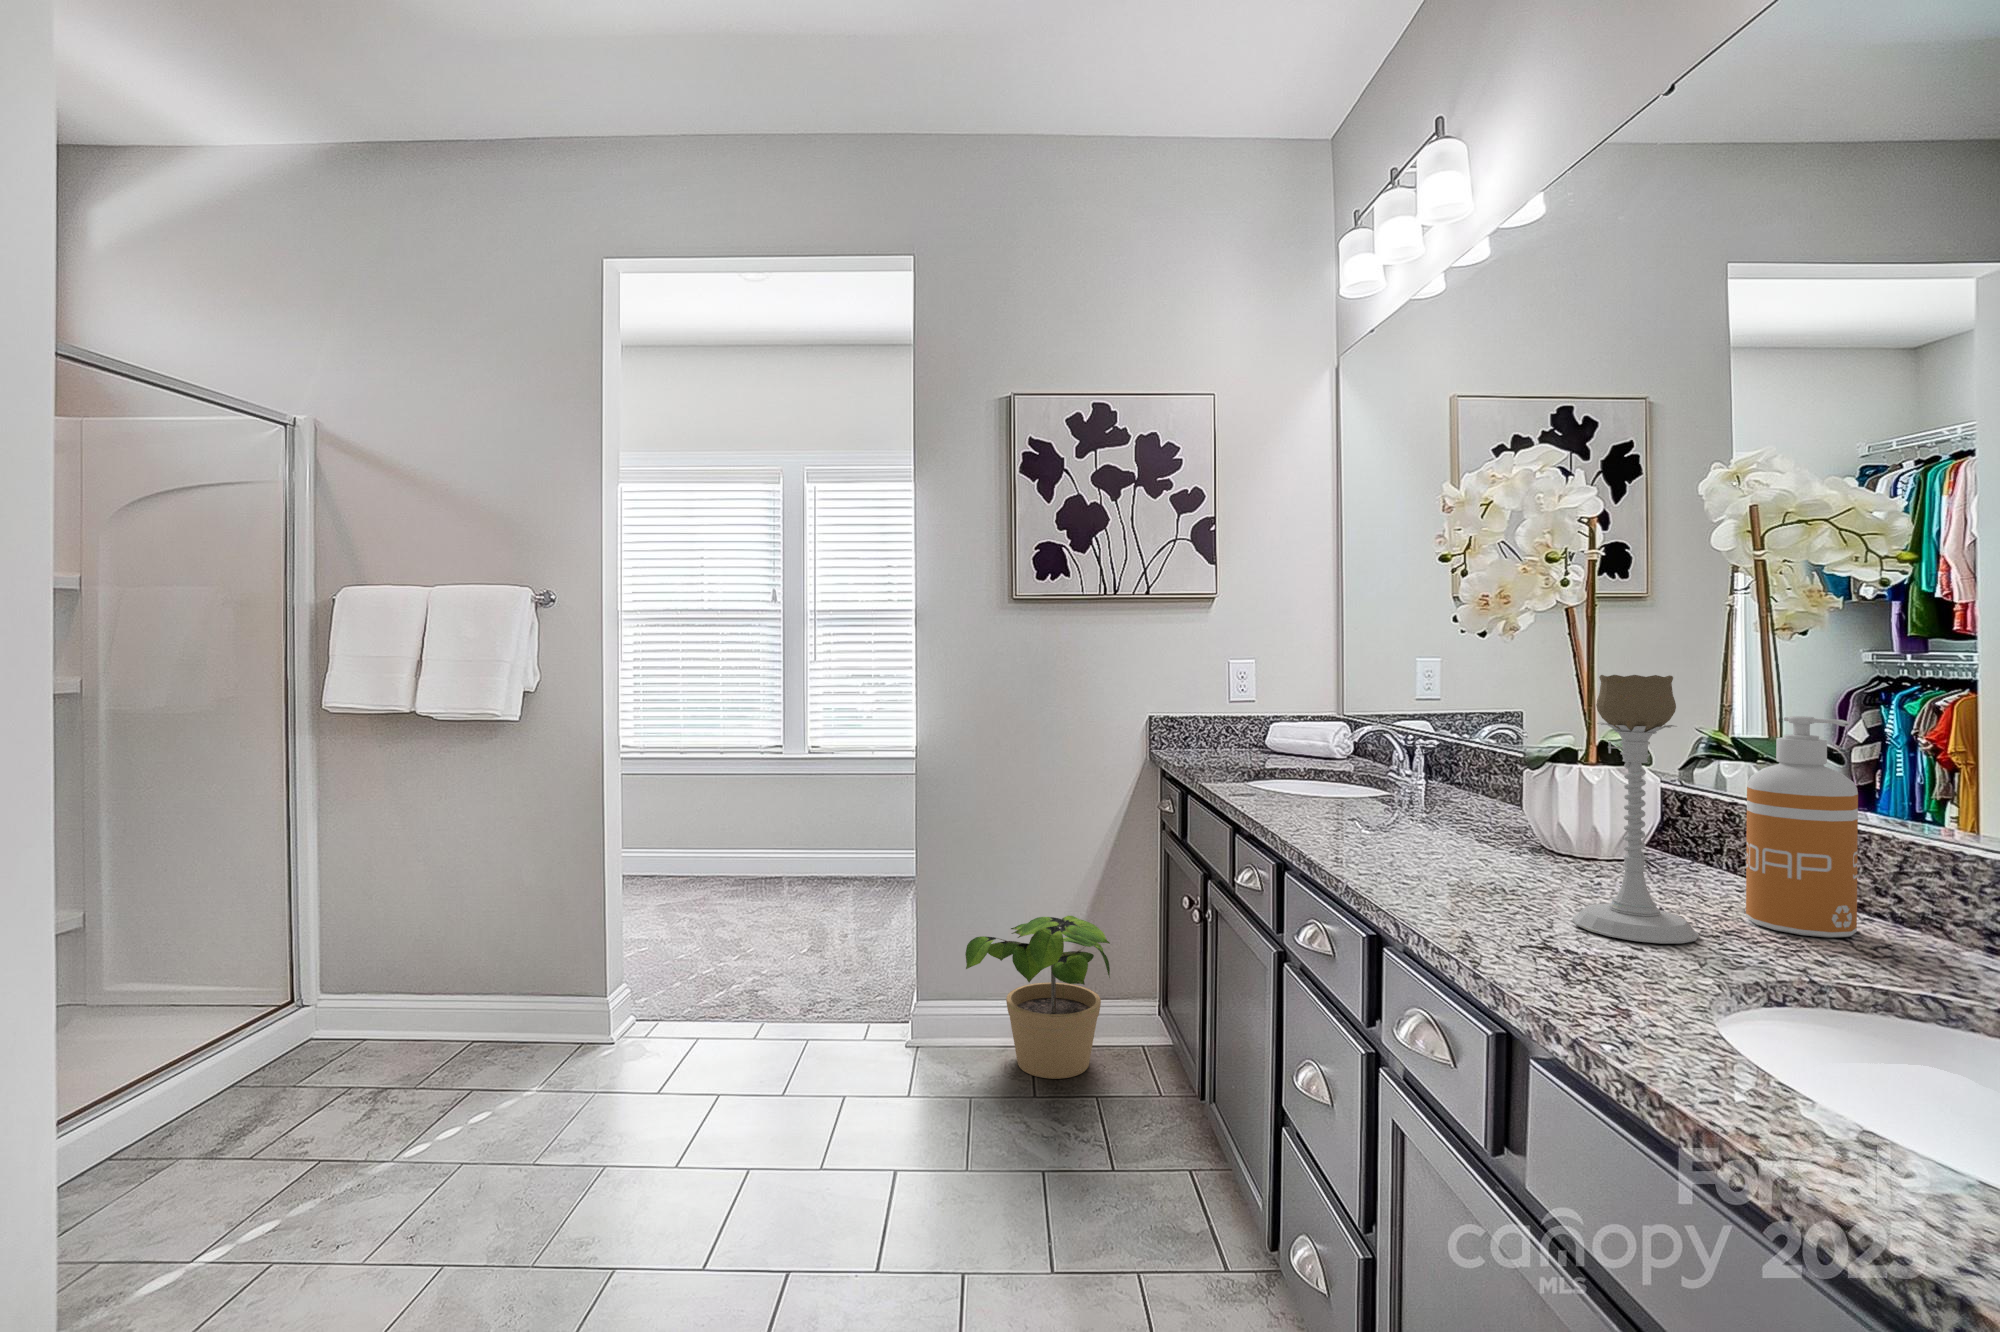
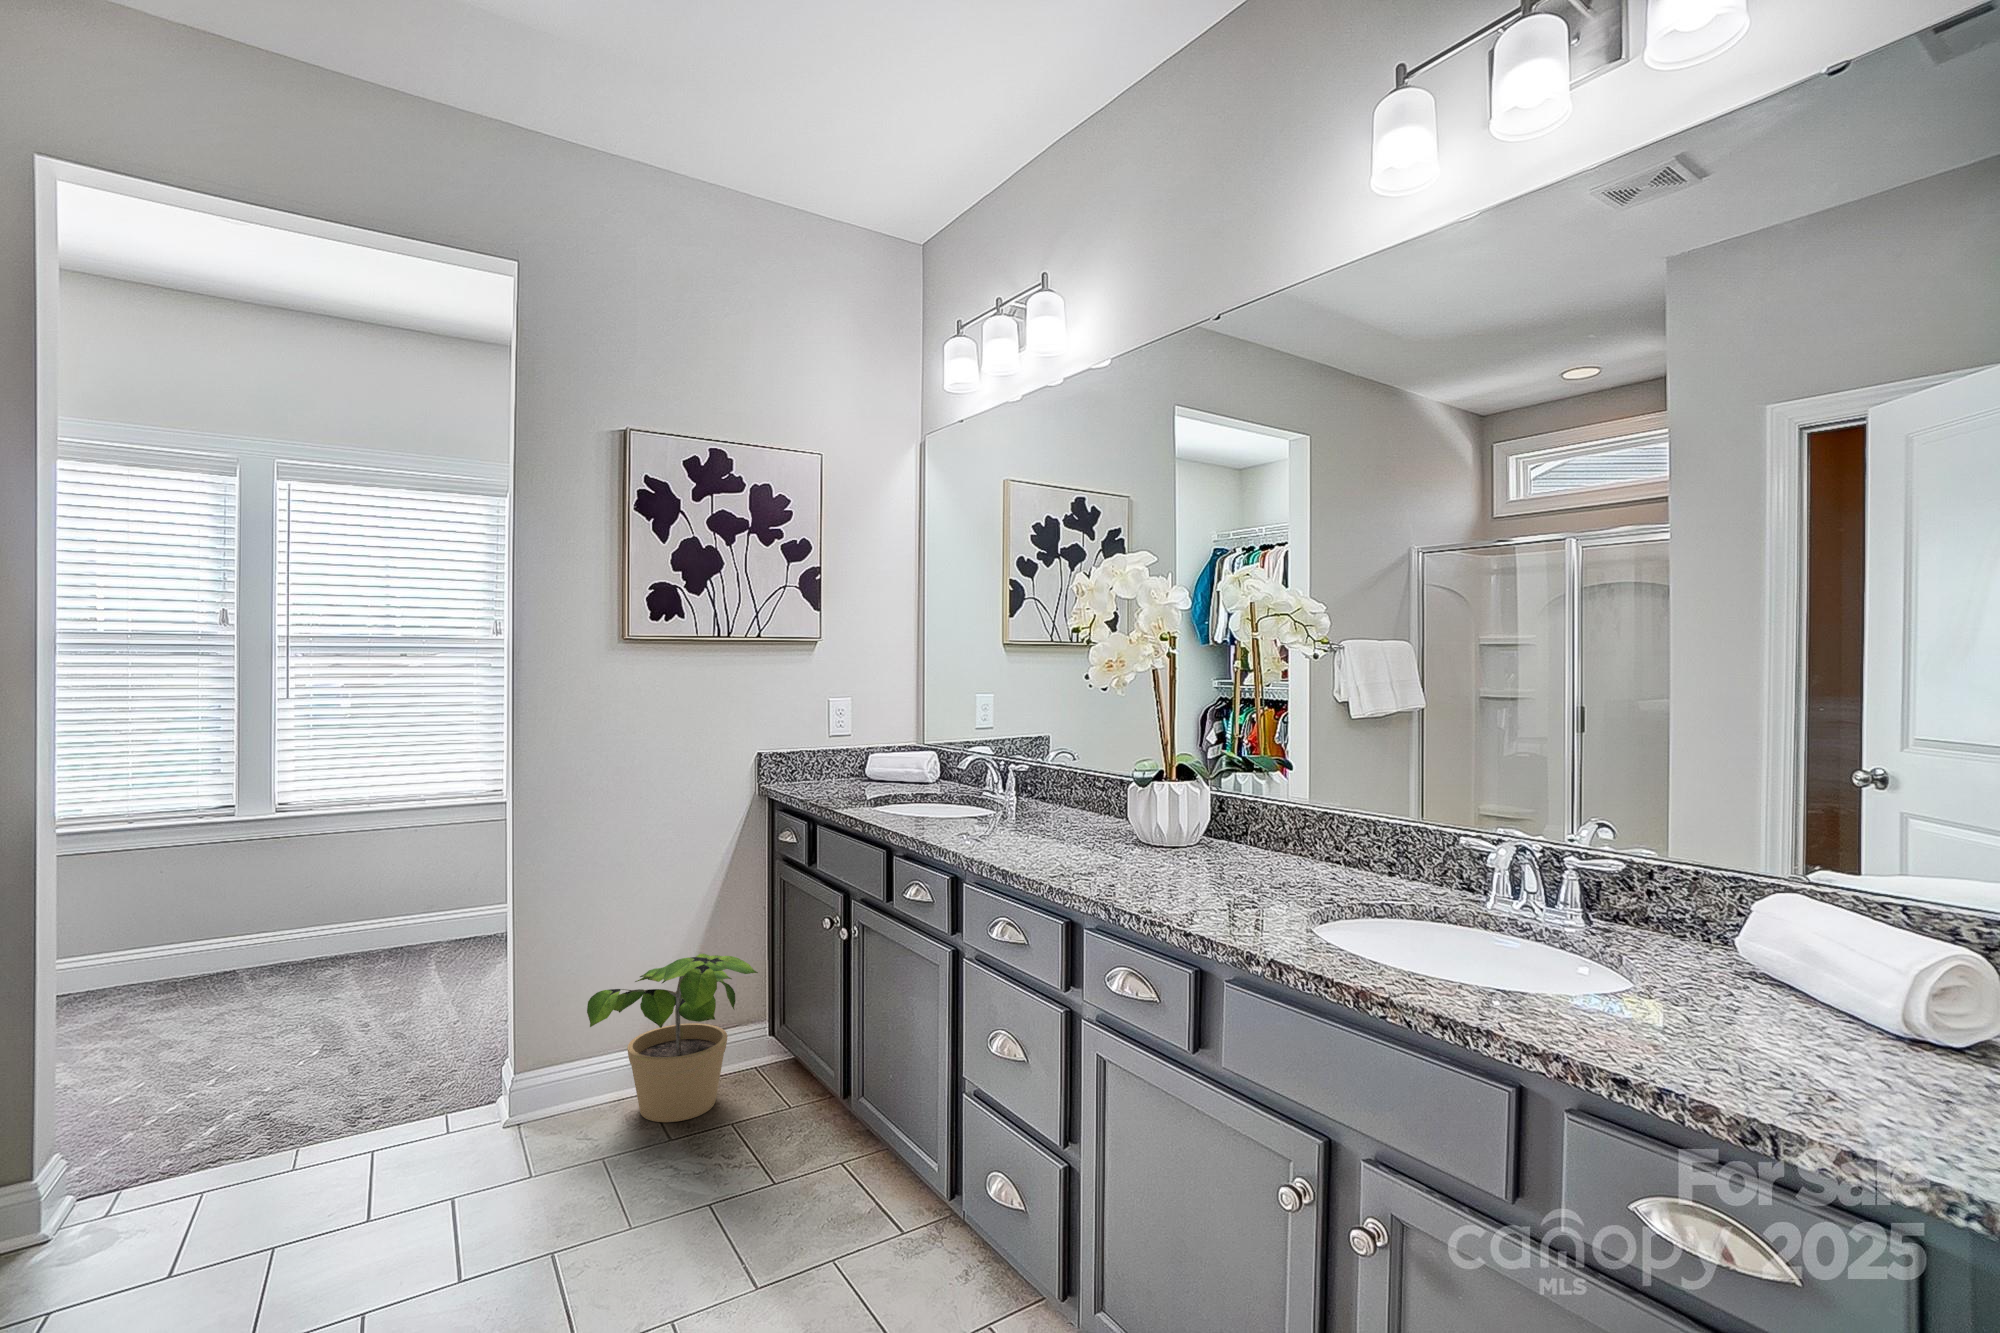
candle holder: present [1572,675,1699,943] -> none [1202,720,1273,897]
soap dispenser: present [1746,716,1858,938] -> none [1283,743,1338,881]

